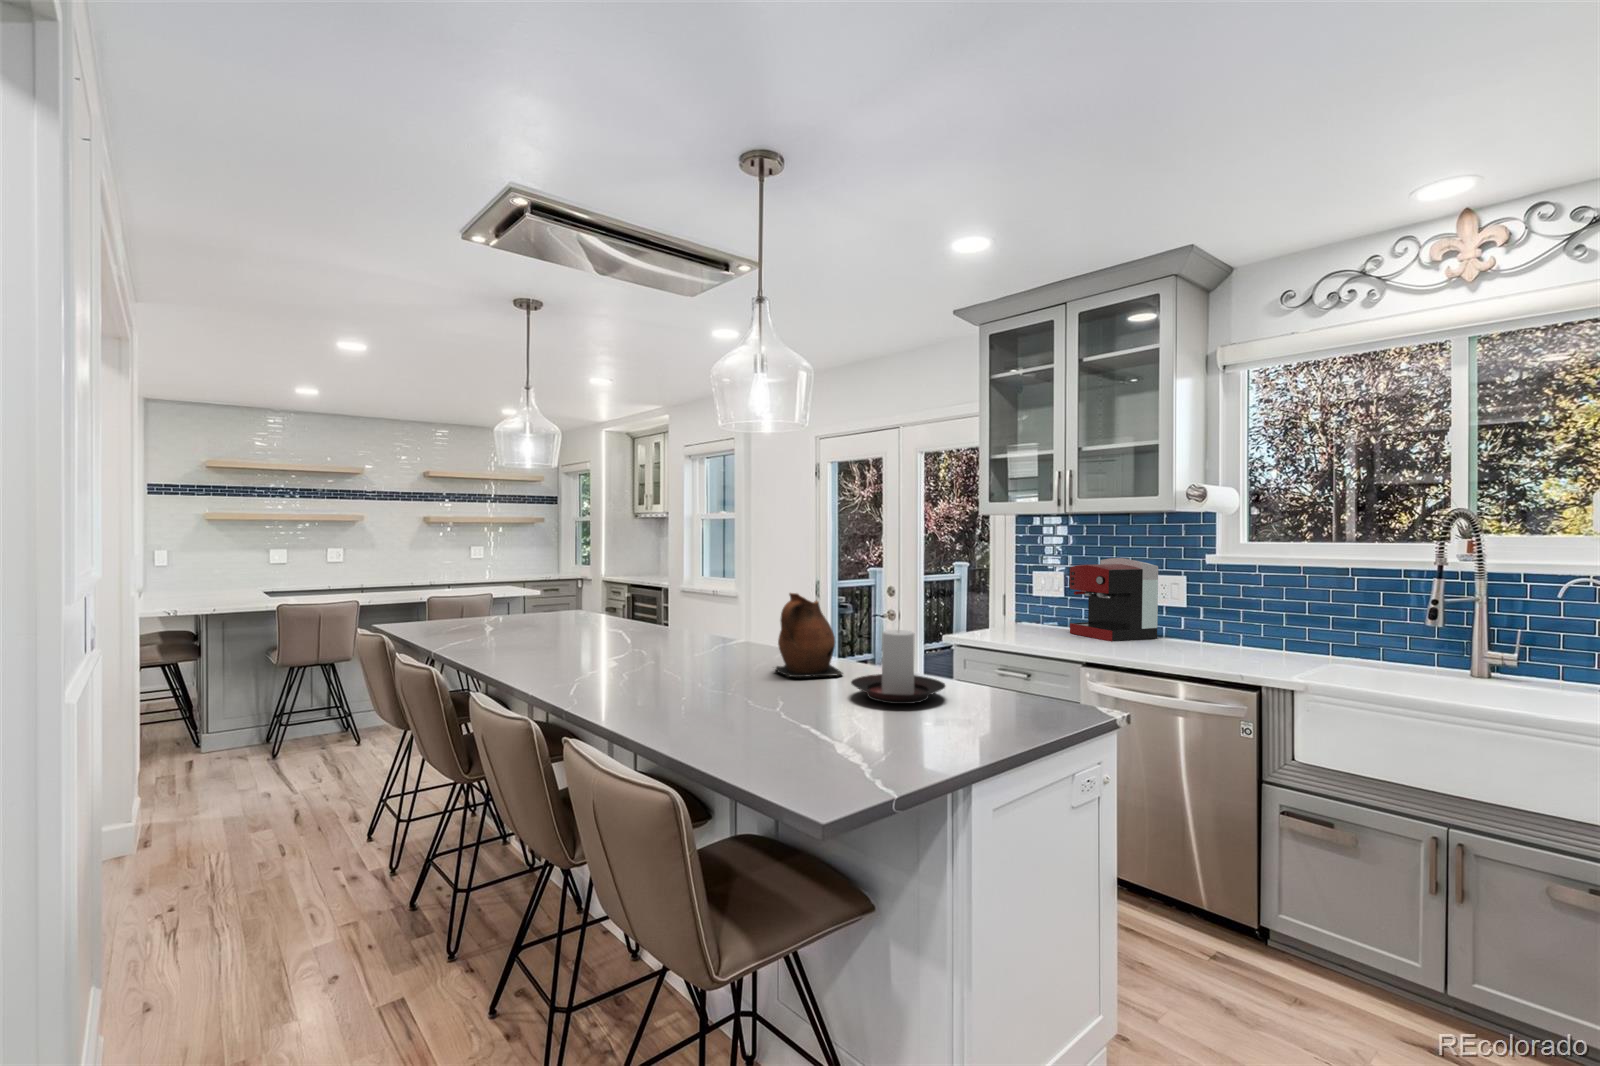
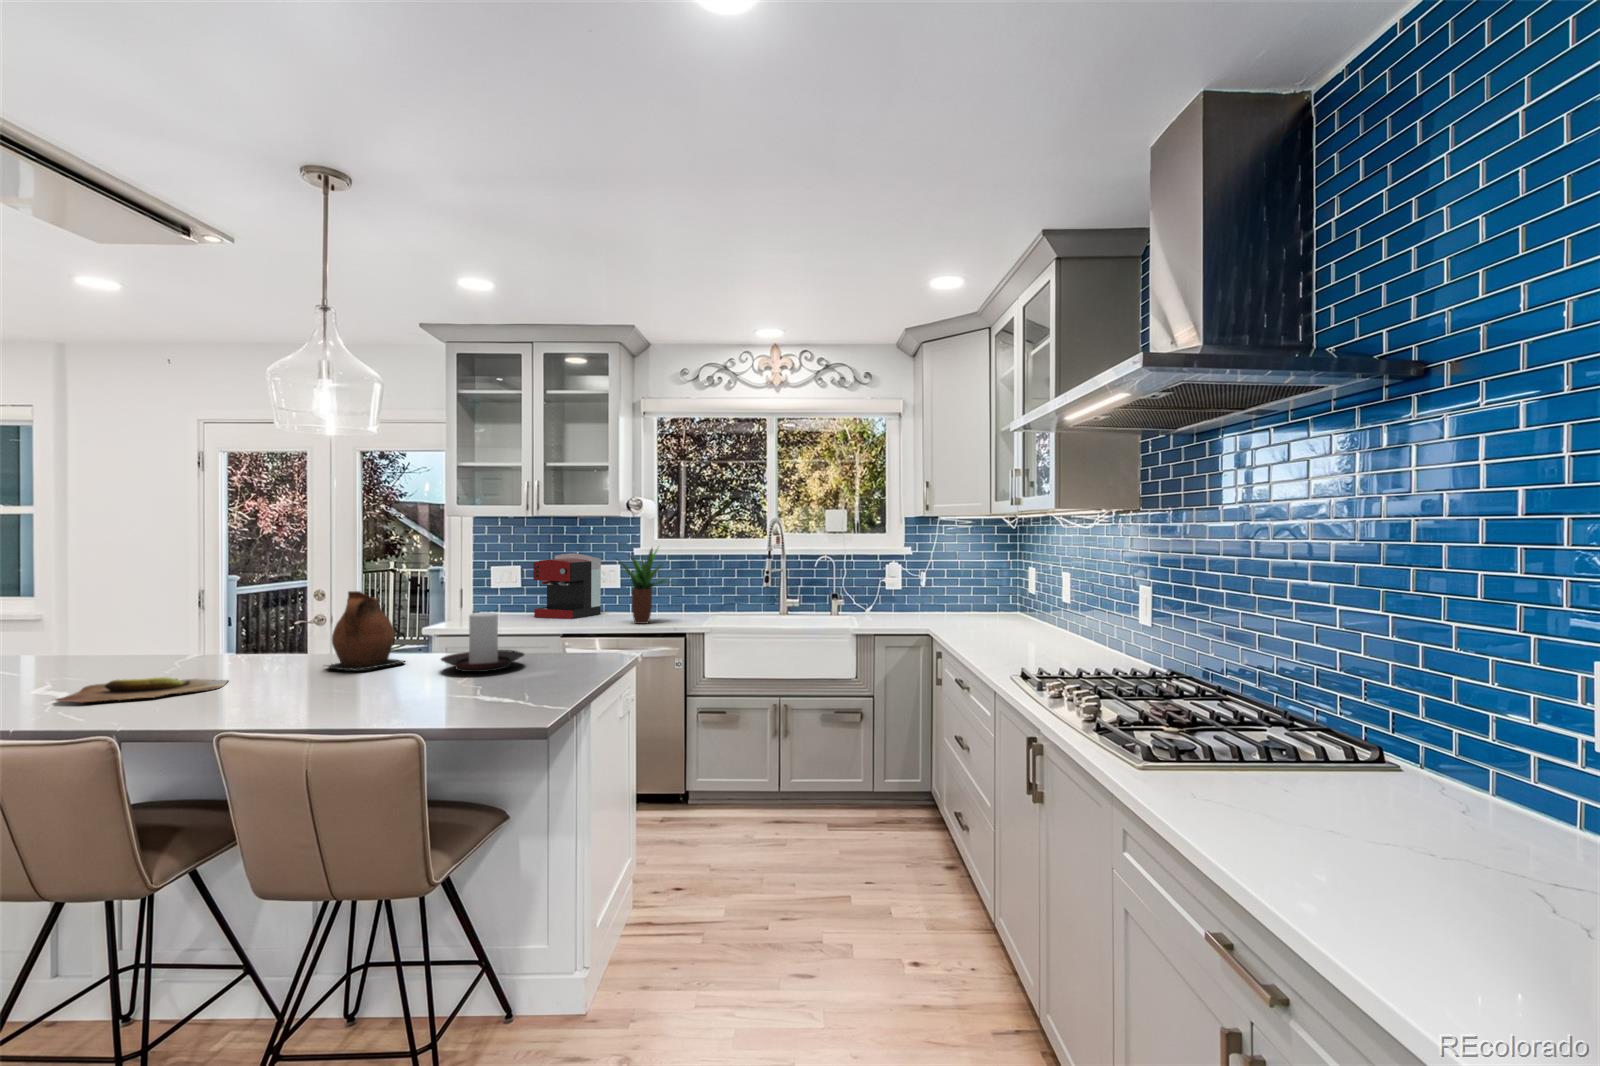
potted plant: none [1157,551,1257,662] -> present [618,548,667,624]
cutting board: none [587,655,702,676] -> present [56,677,228,702]

